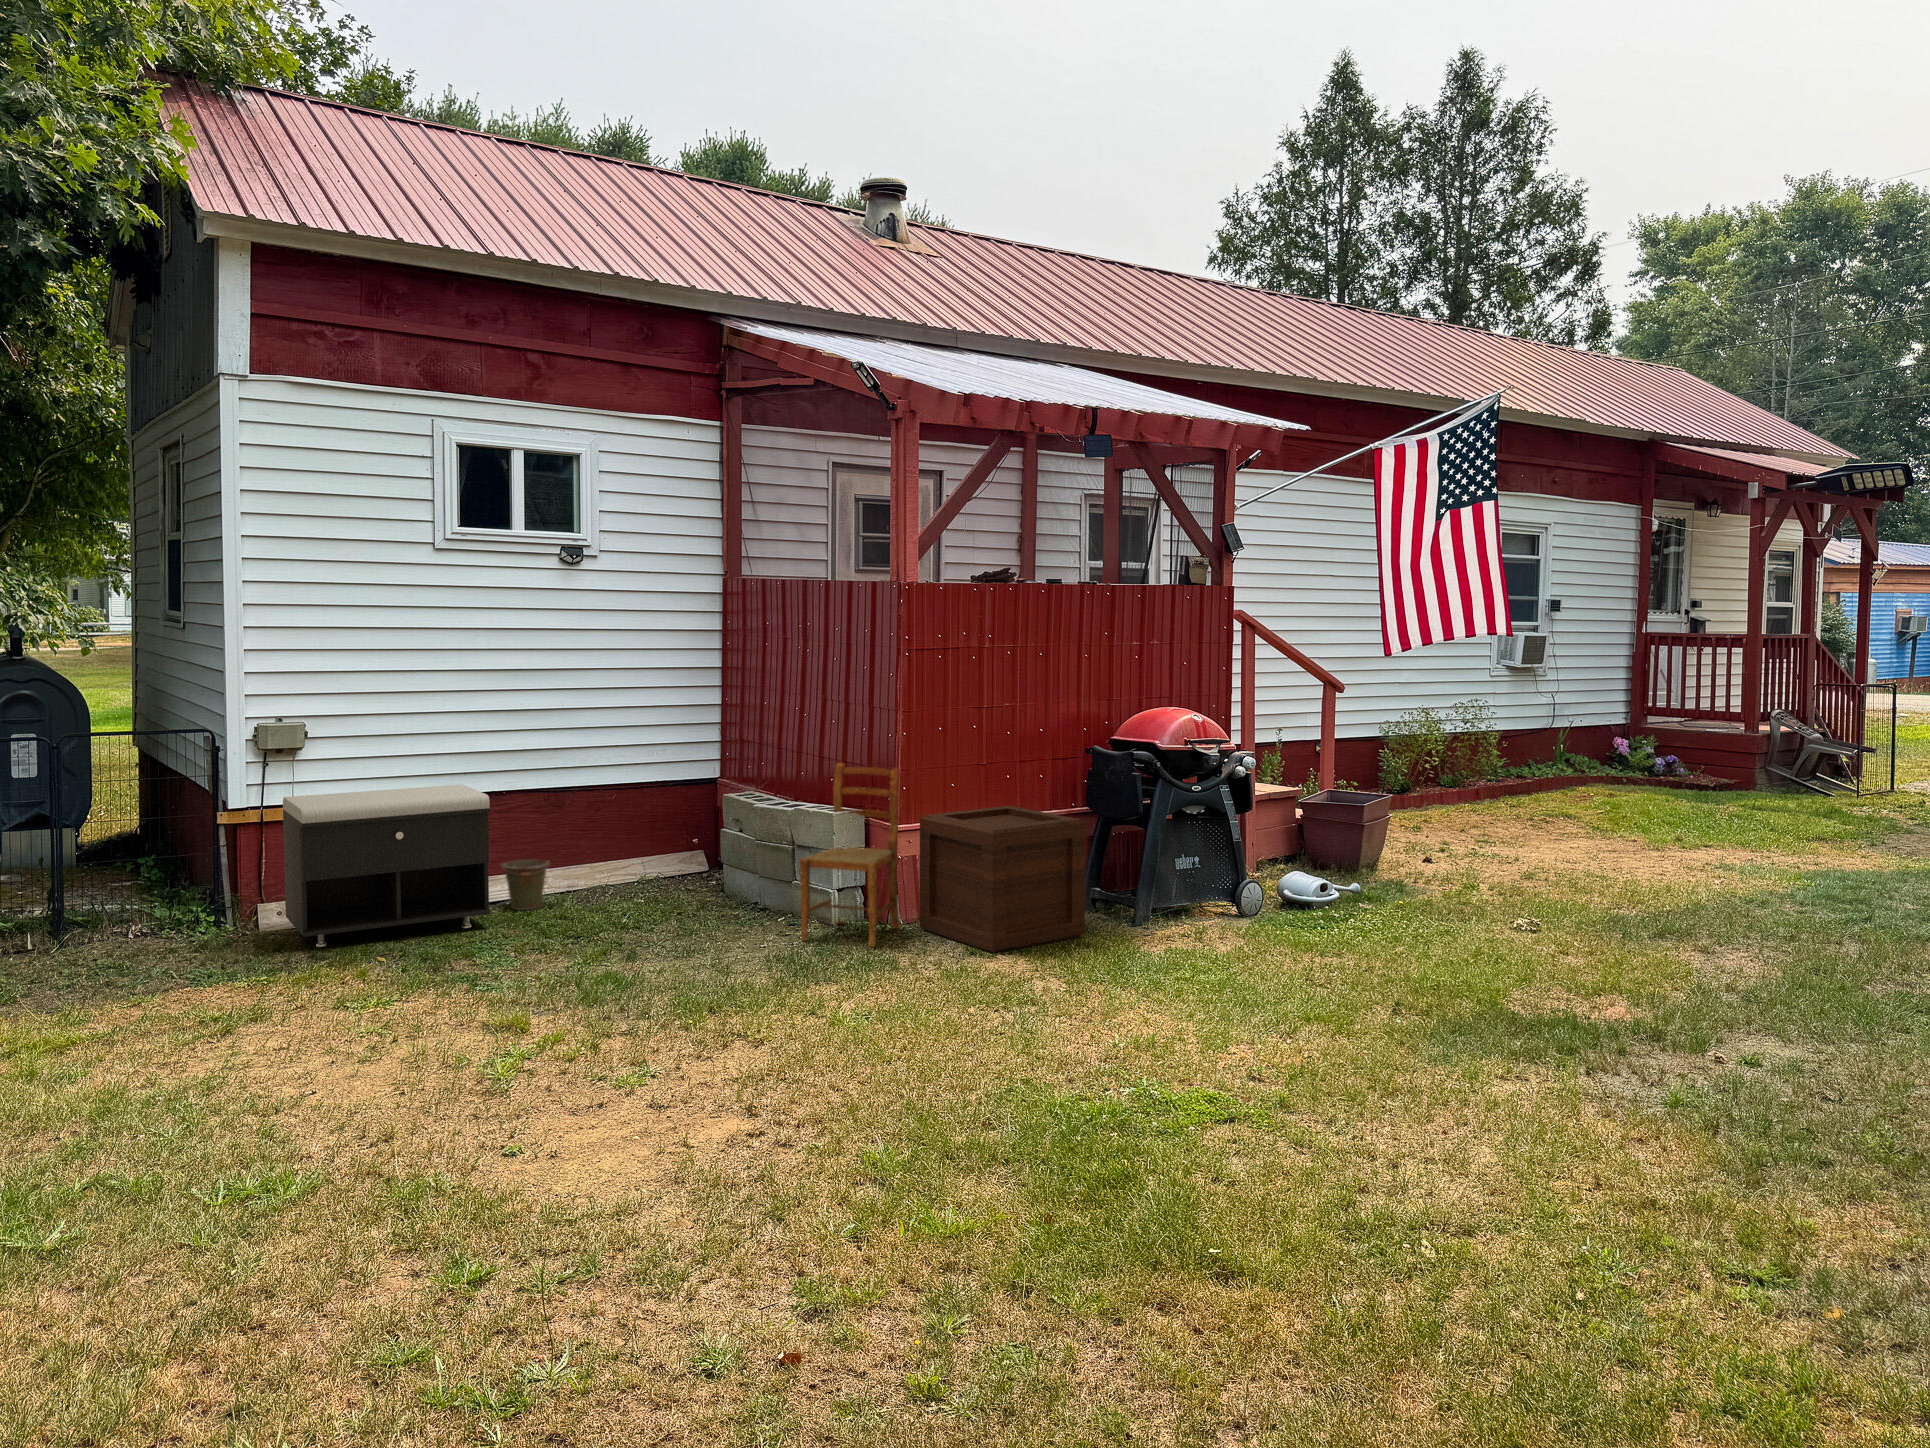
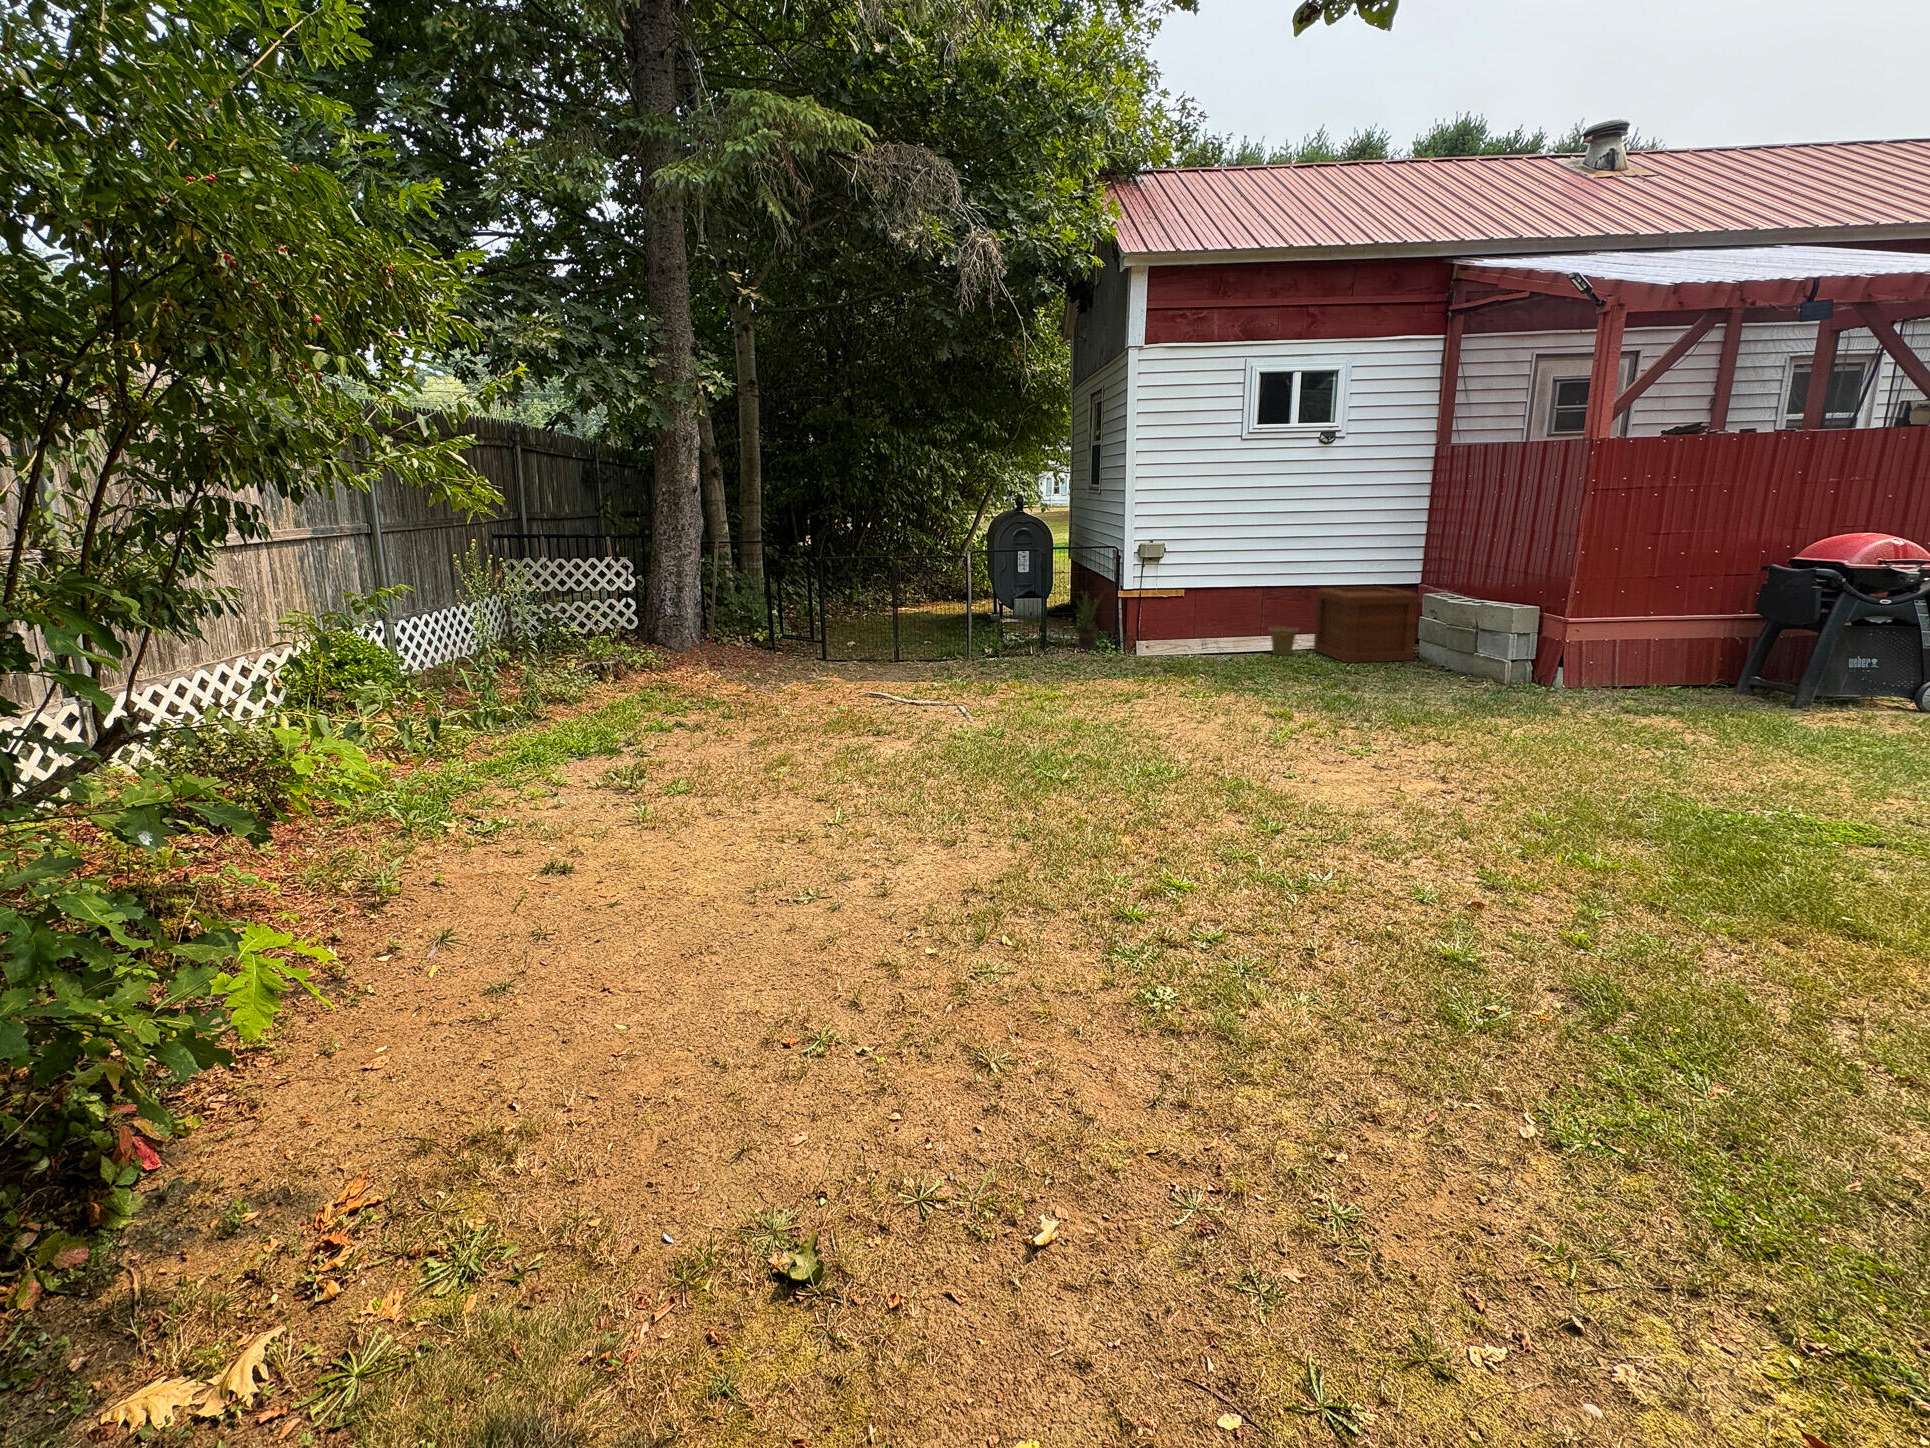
chair: present [800,763,900,948] -> none [1476,572,1574,697]
storage bench: present [283,784,490,947] -> none [1149,580,1266,663]
wooden crate: present [920,806,1085,953] -> present [1314,586,1419,663]
potted plant: none [121,810,202,932] -> present [1077,592,1099,649]

